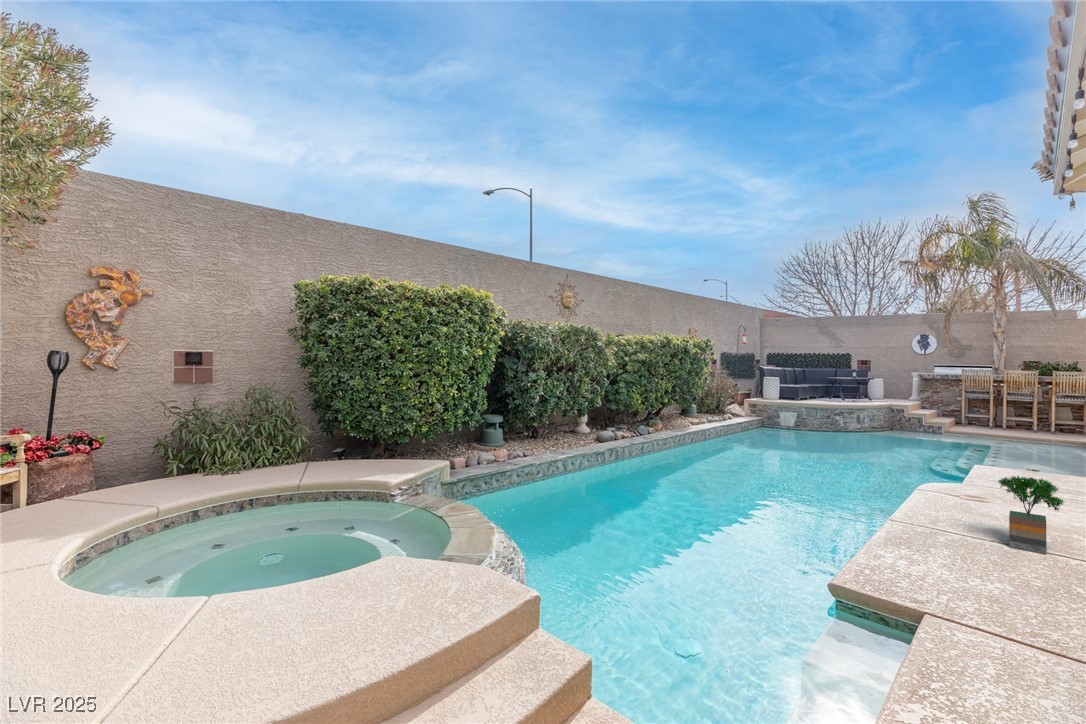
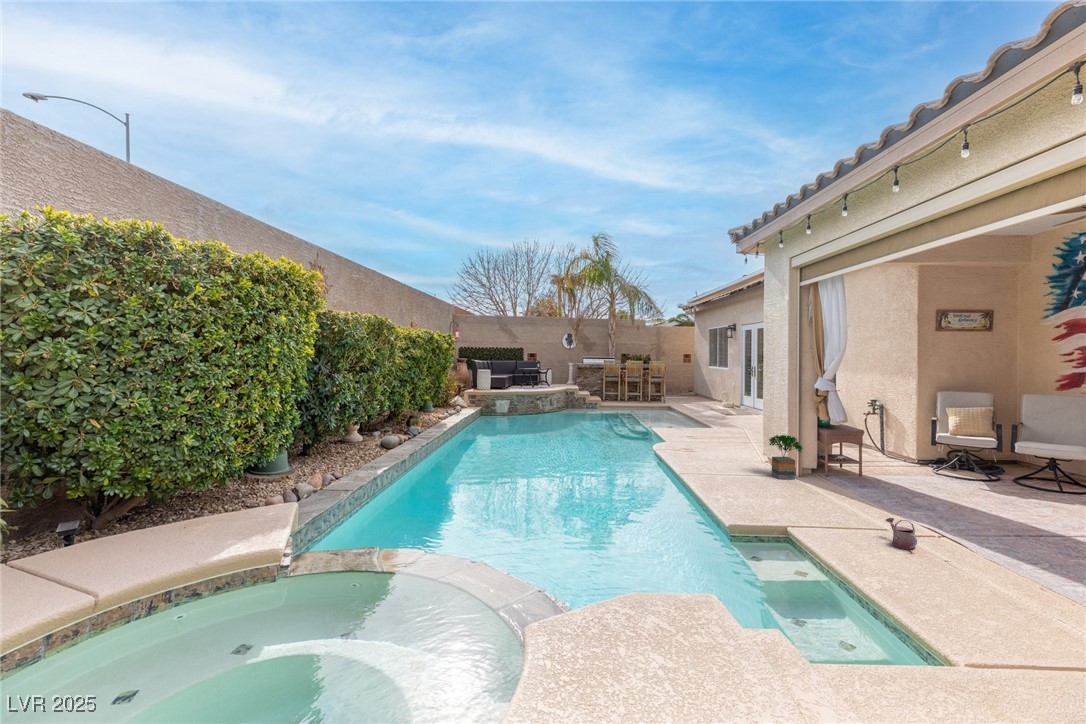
watering can: none [1002,622,1053,685] -> present [886,518,917,550]

